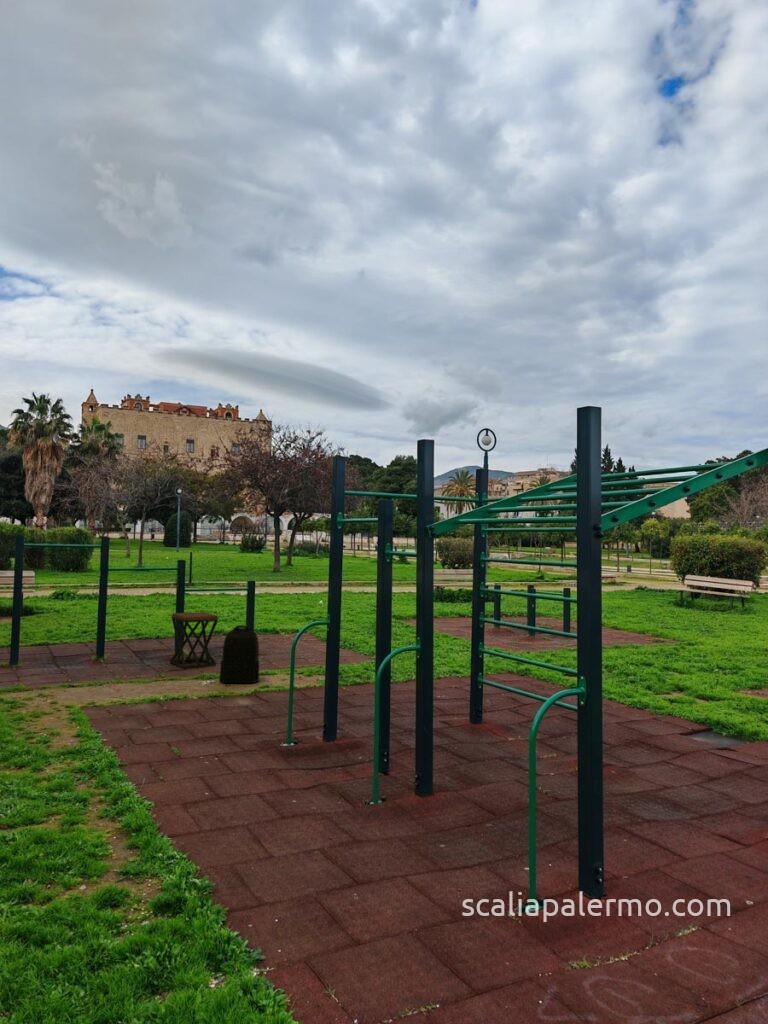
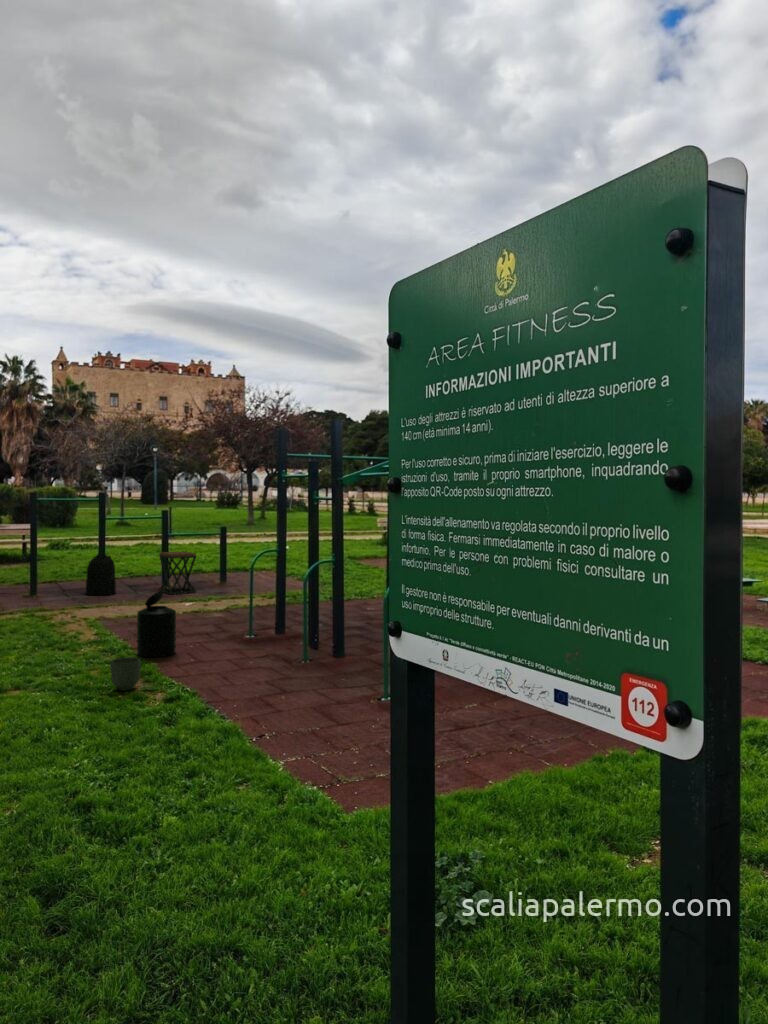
backpack: present [219,625,259,683] -> present [85,554,116,595]
trash can: none [122,695,185,800] -> present [137,592,176,657]
planter: none [62,830,117,897] -> present [110,657,141,690]

